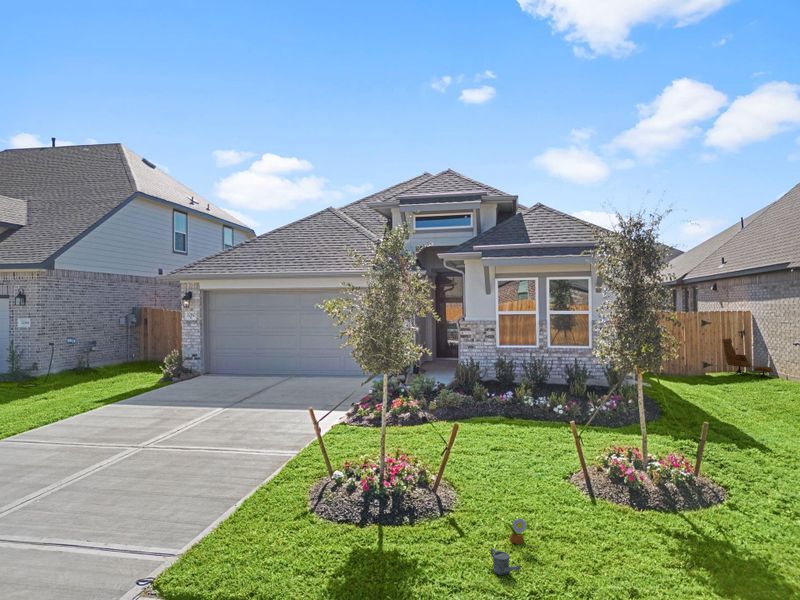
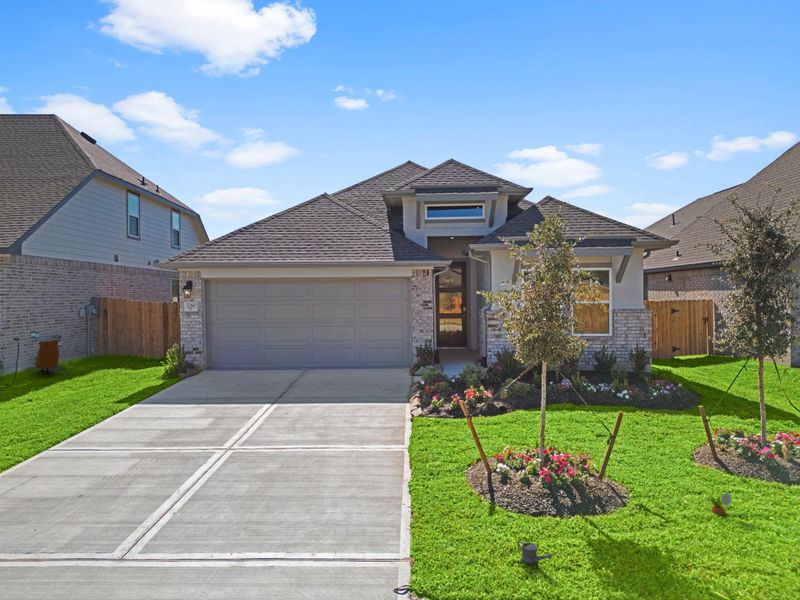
lounge chair: present [723,339,773,378] -> present [34,340,60,377]
watering can: present [491,548,520,575] -> present [517,540,552,564]

